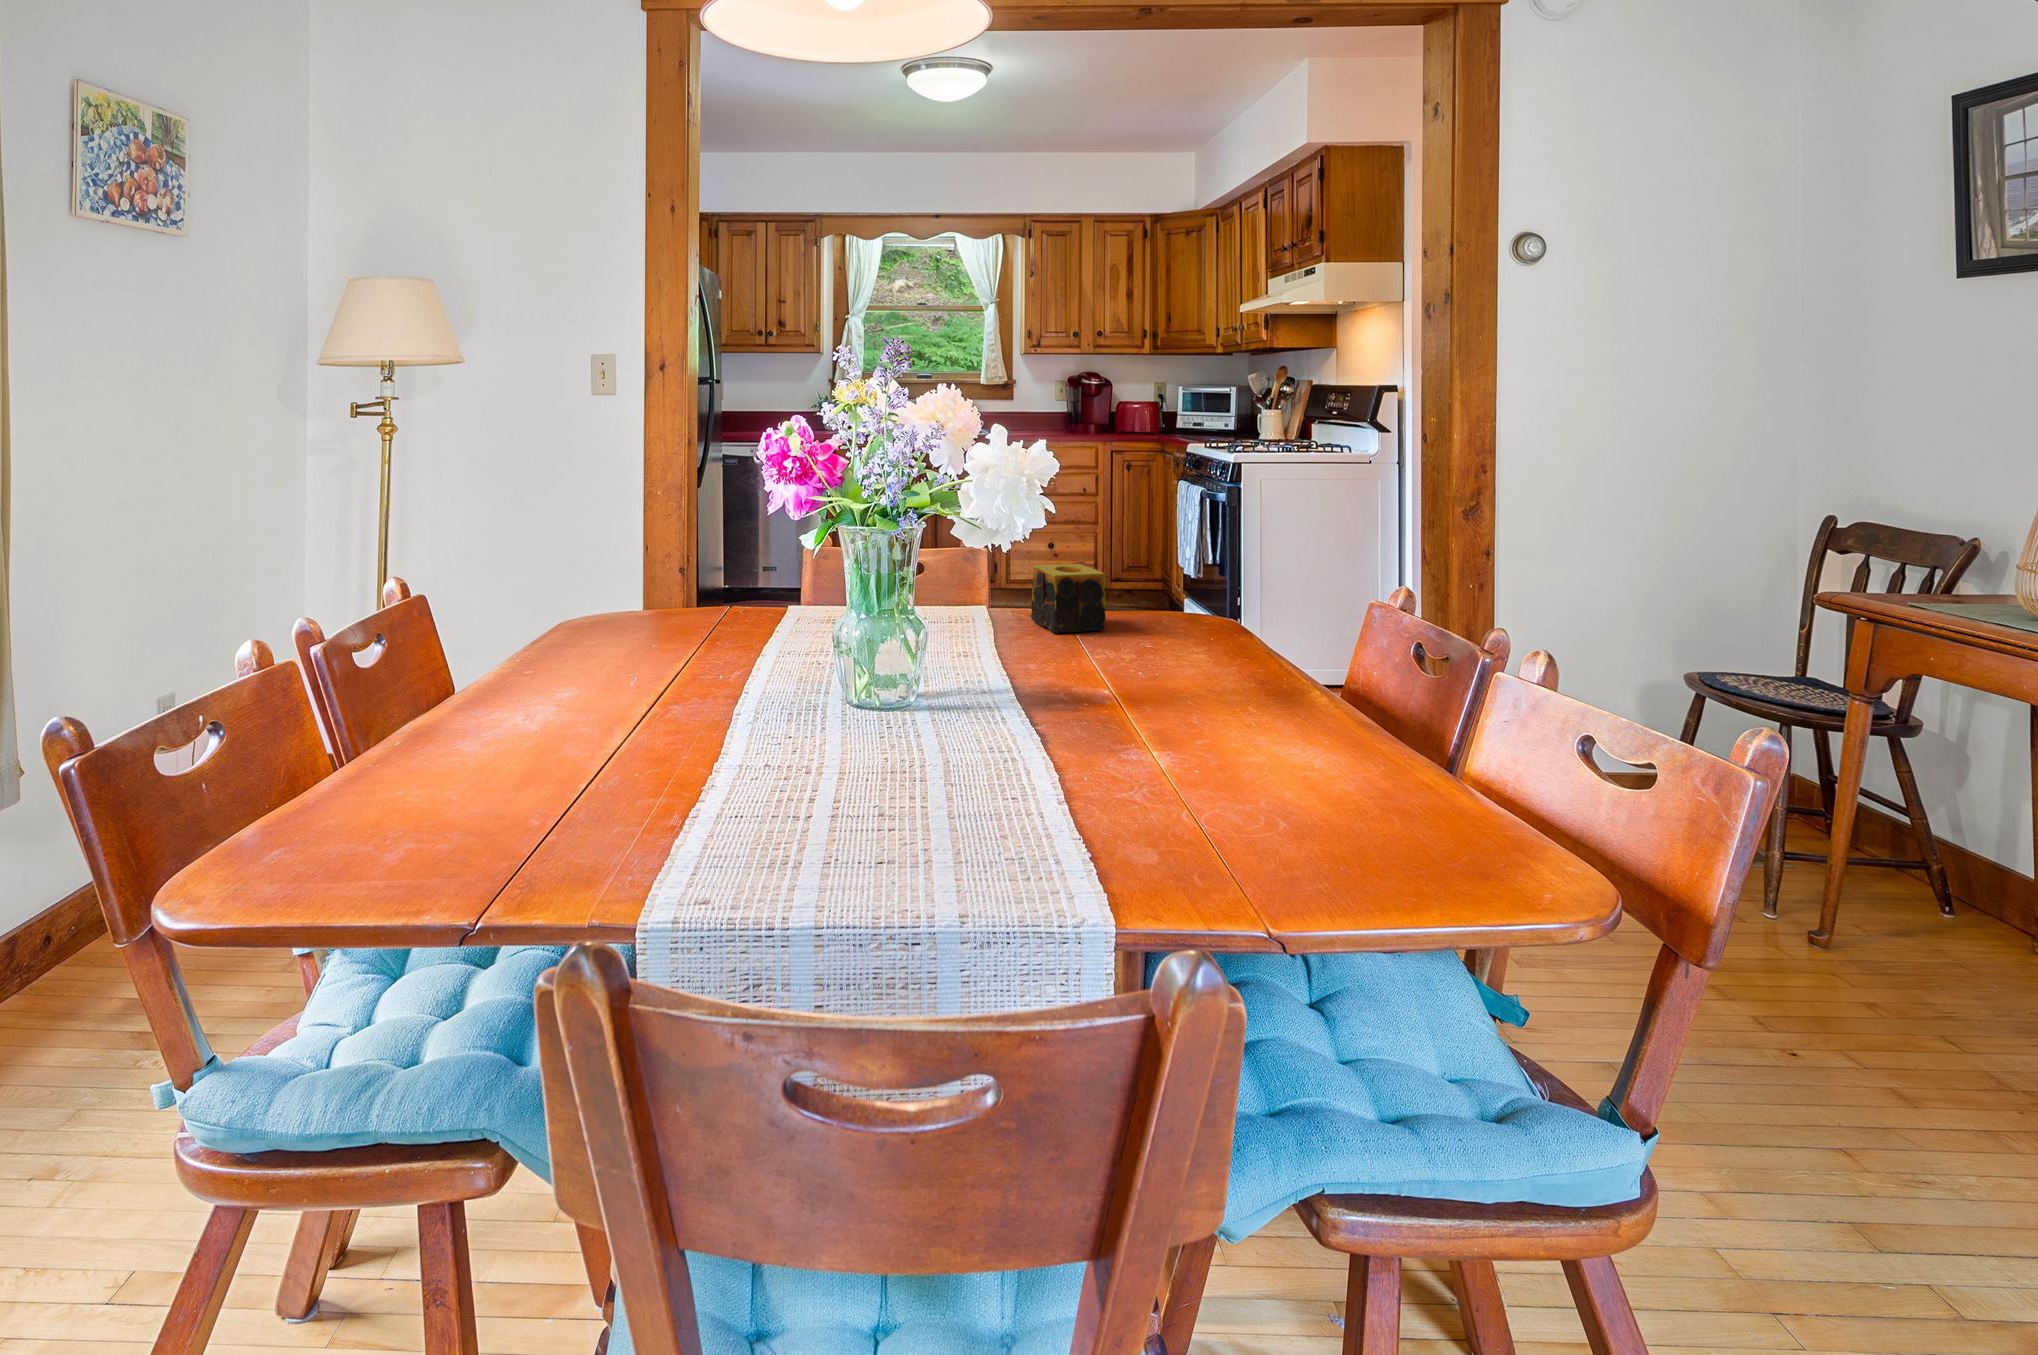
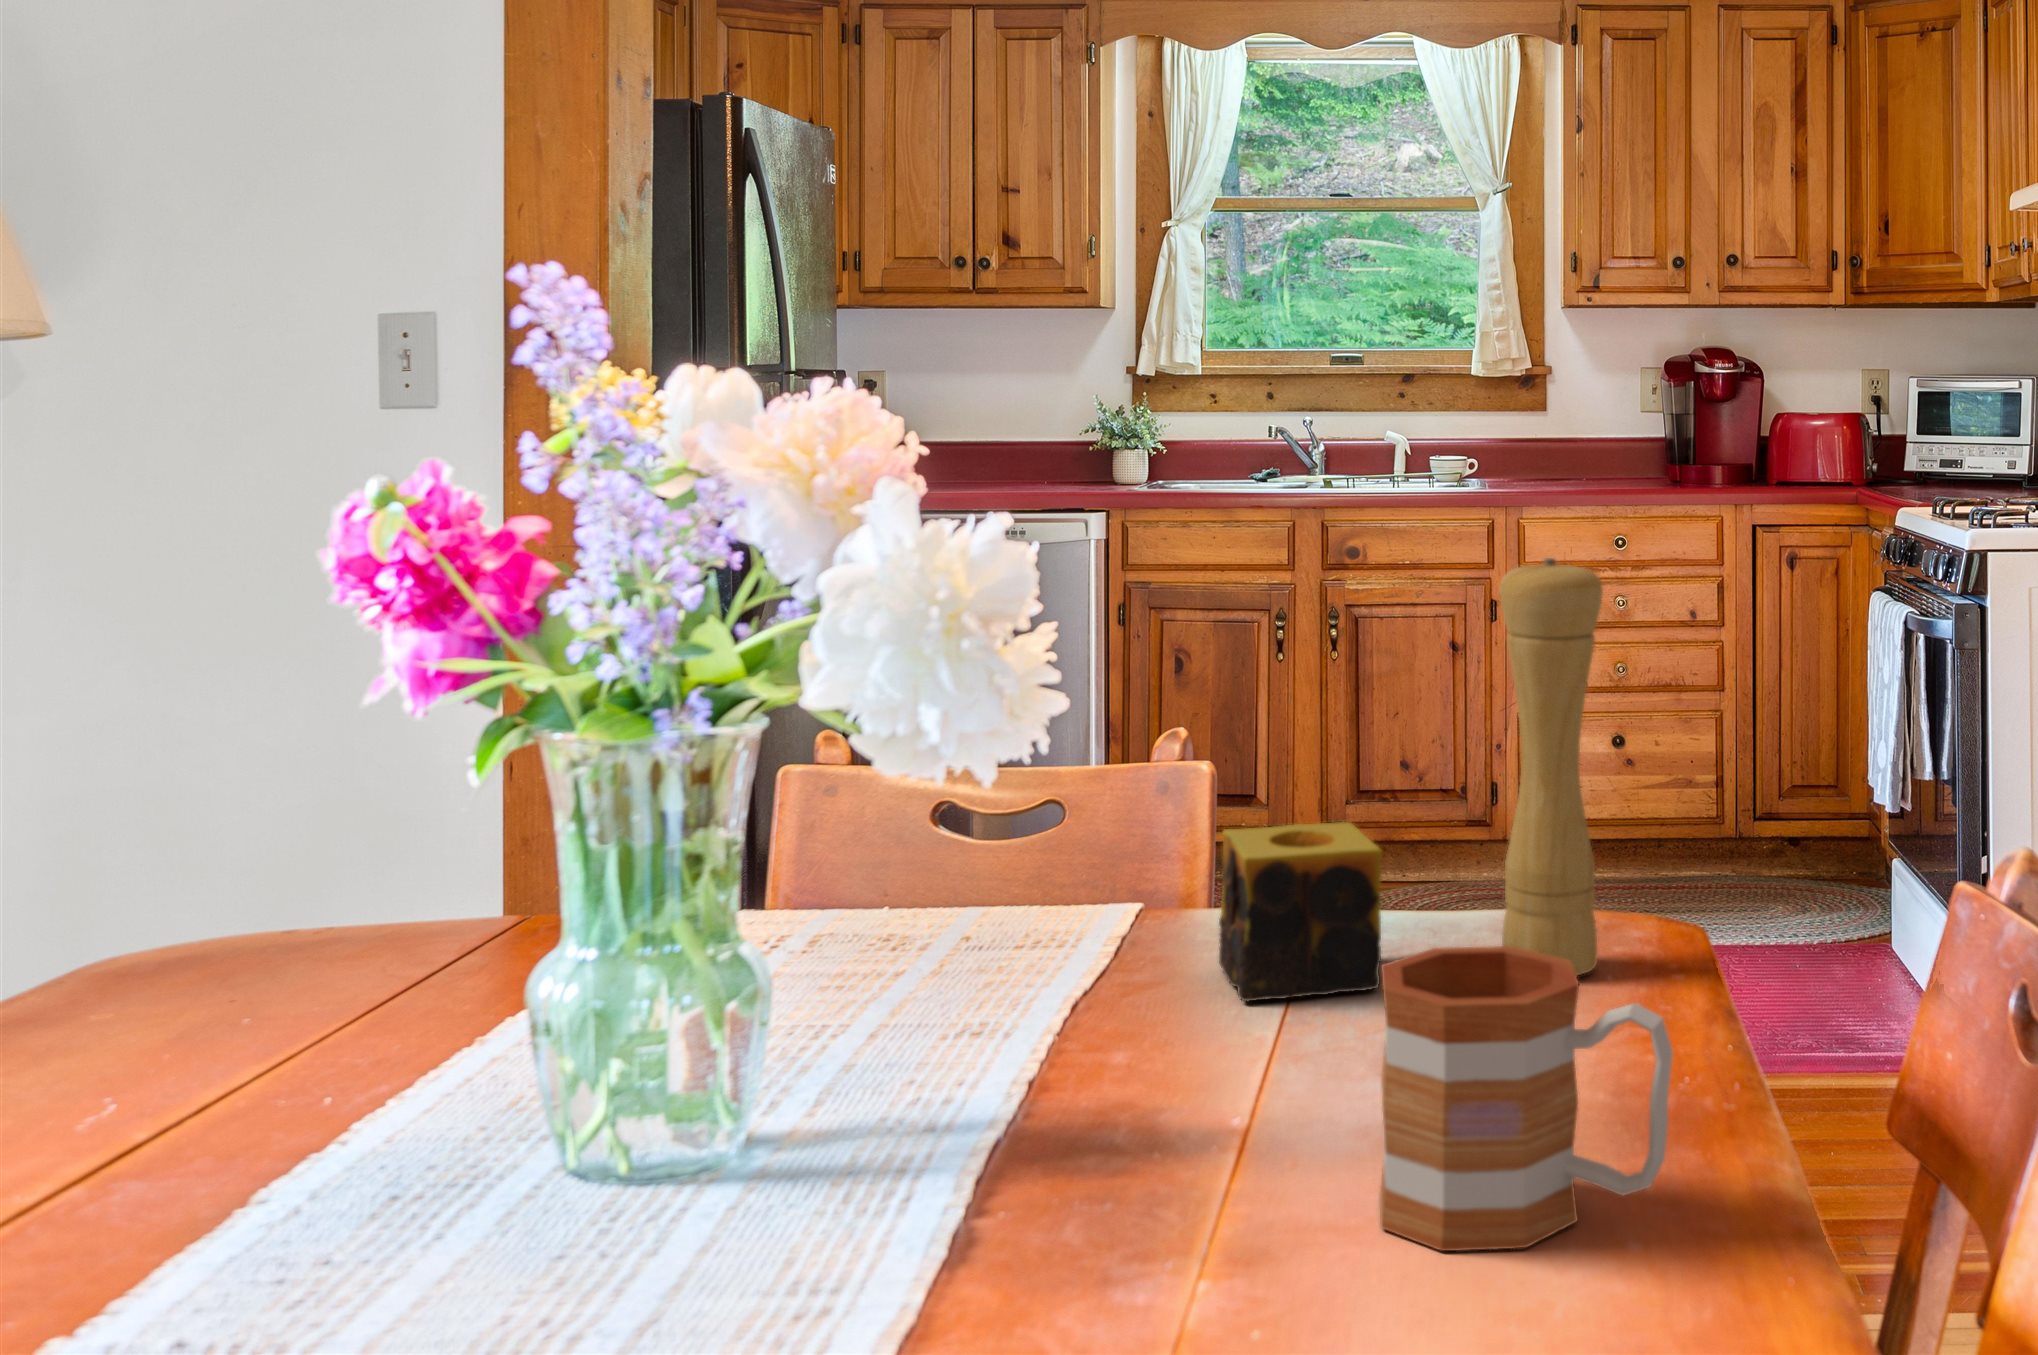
pepper mill: none [1145,458,1189,628] -> present [1499,558,1603,976]
mug: none [1173,603,1298,715] -> present [1380,946,1673,1251]

